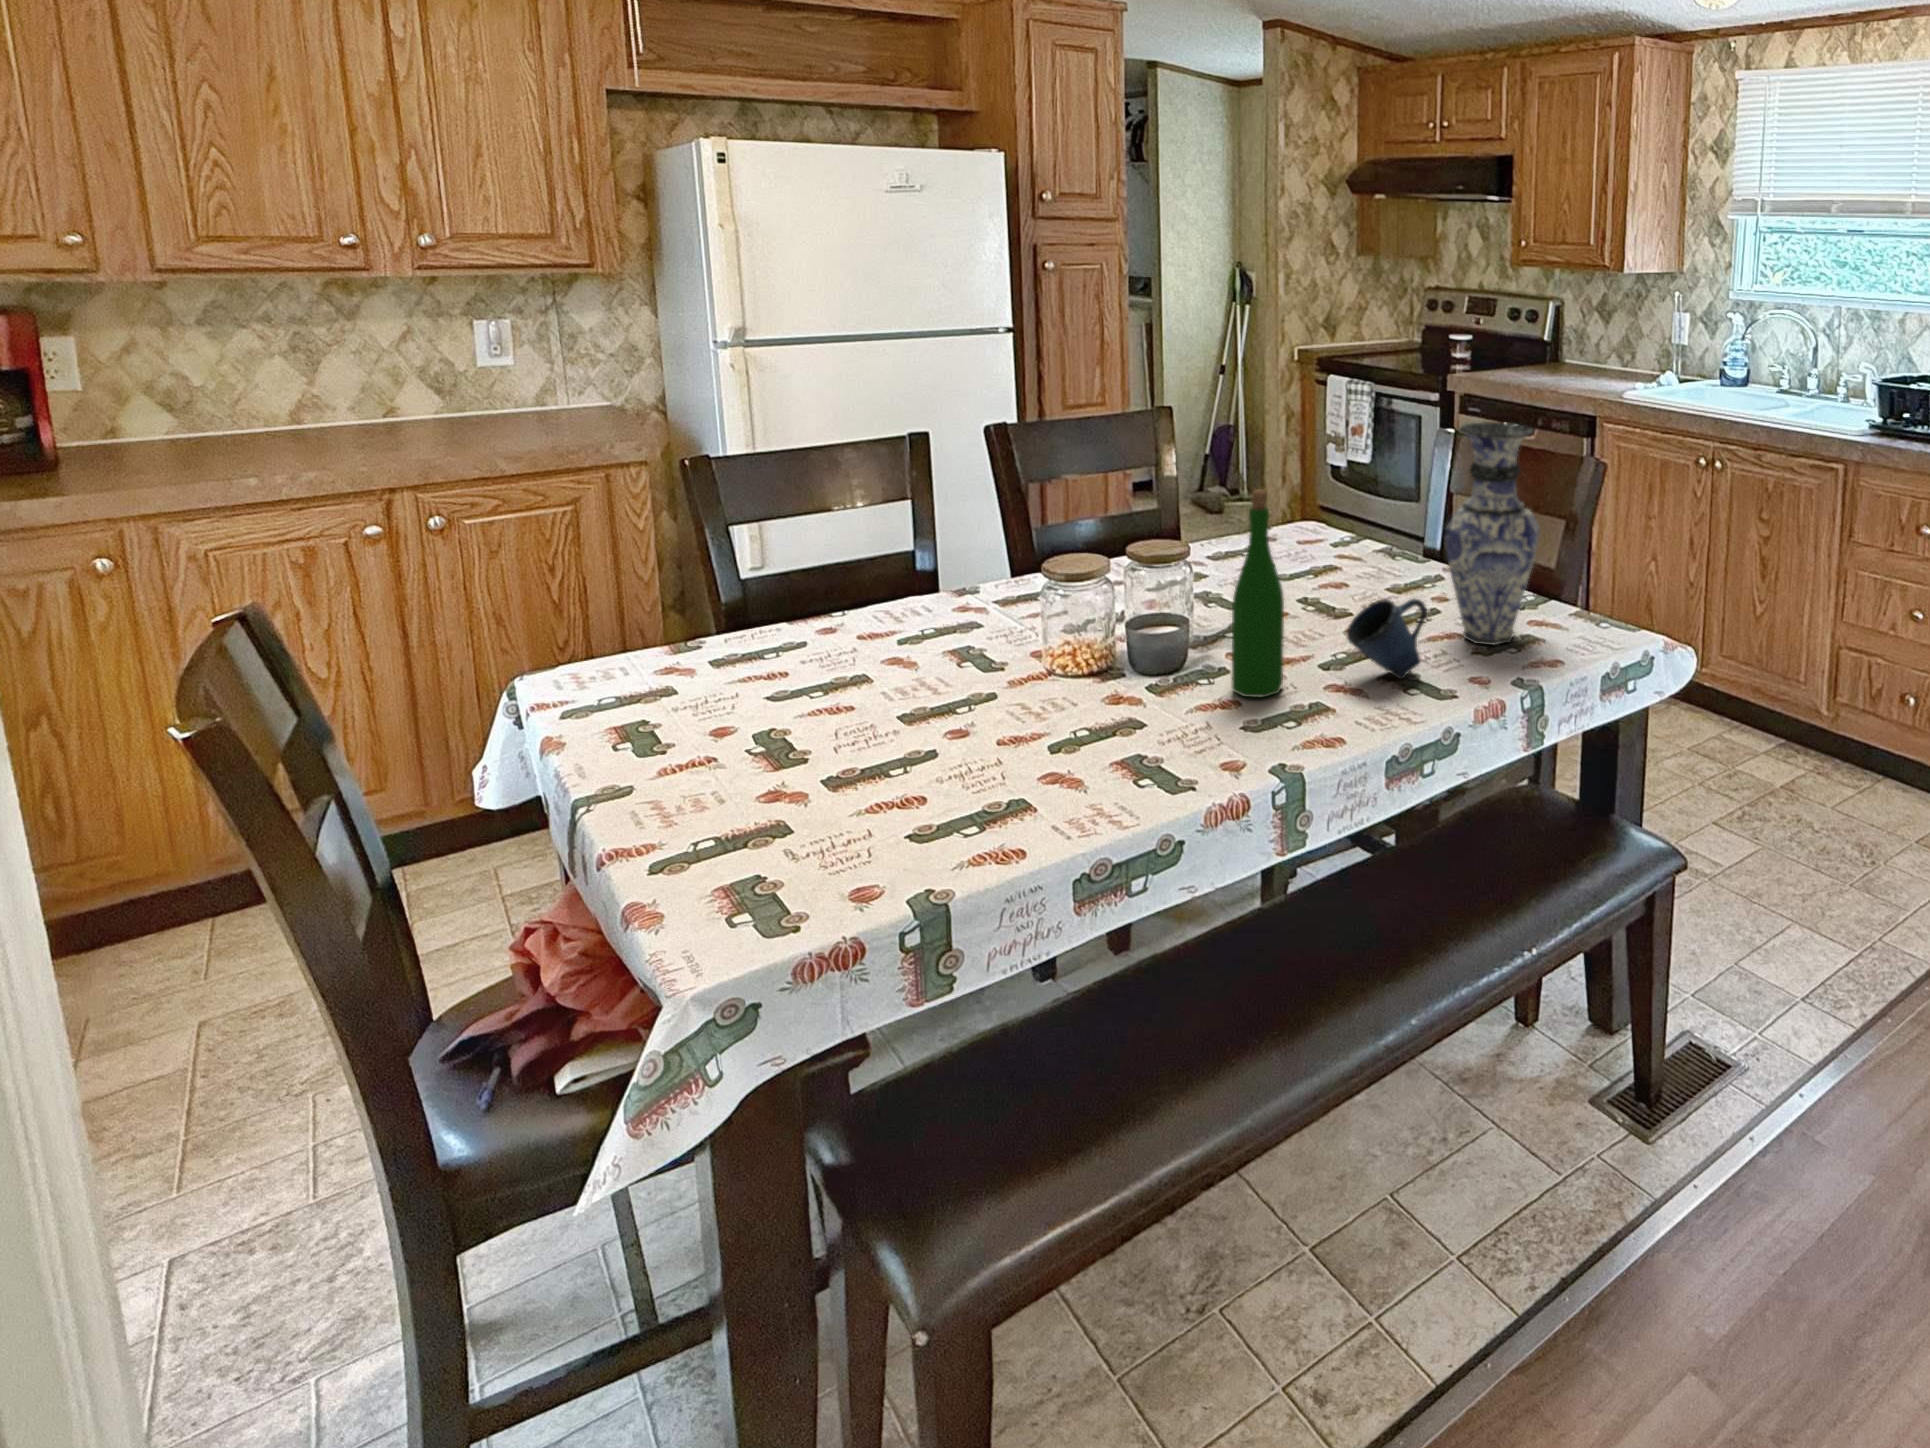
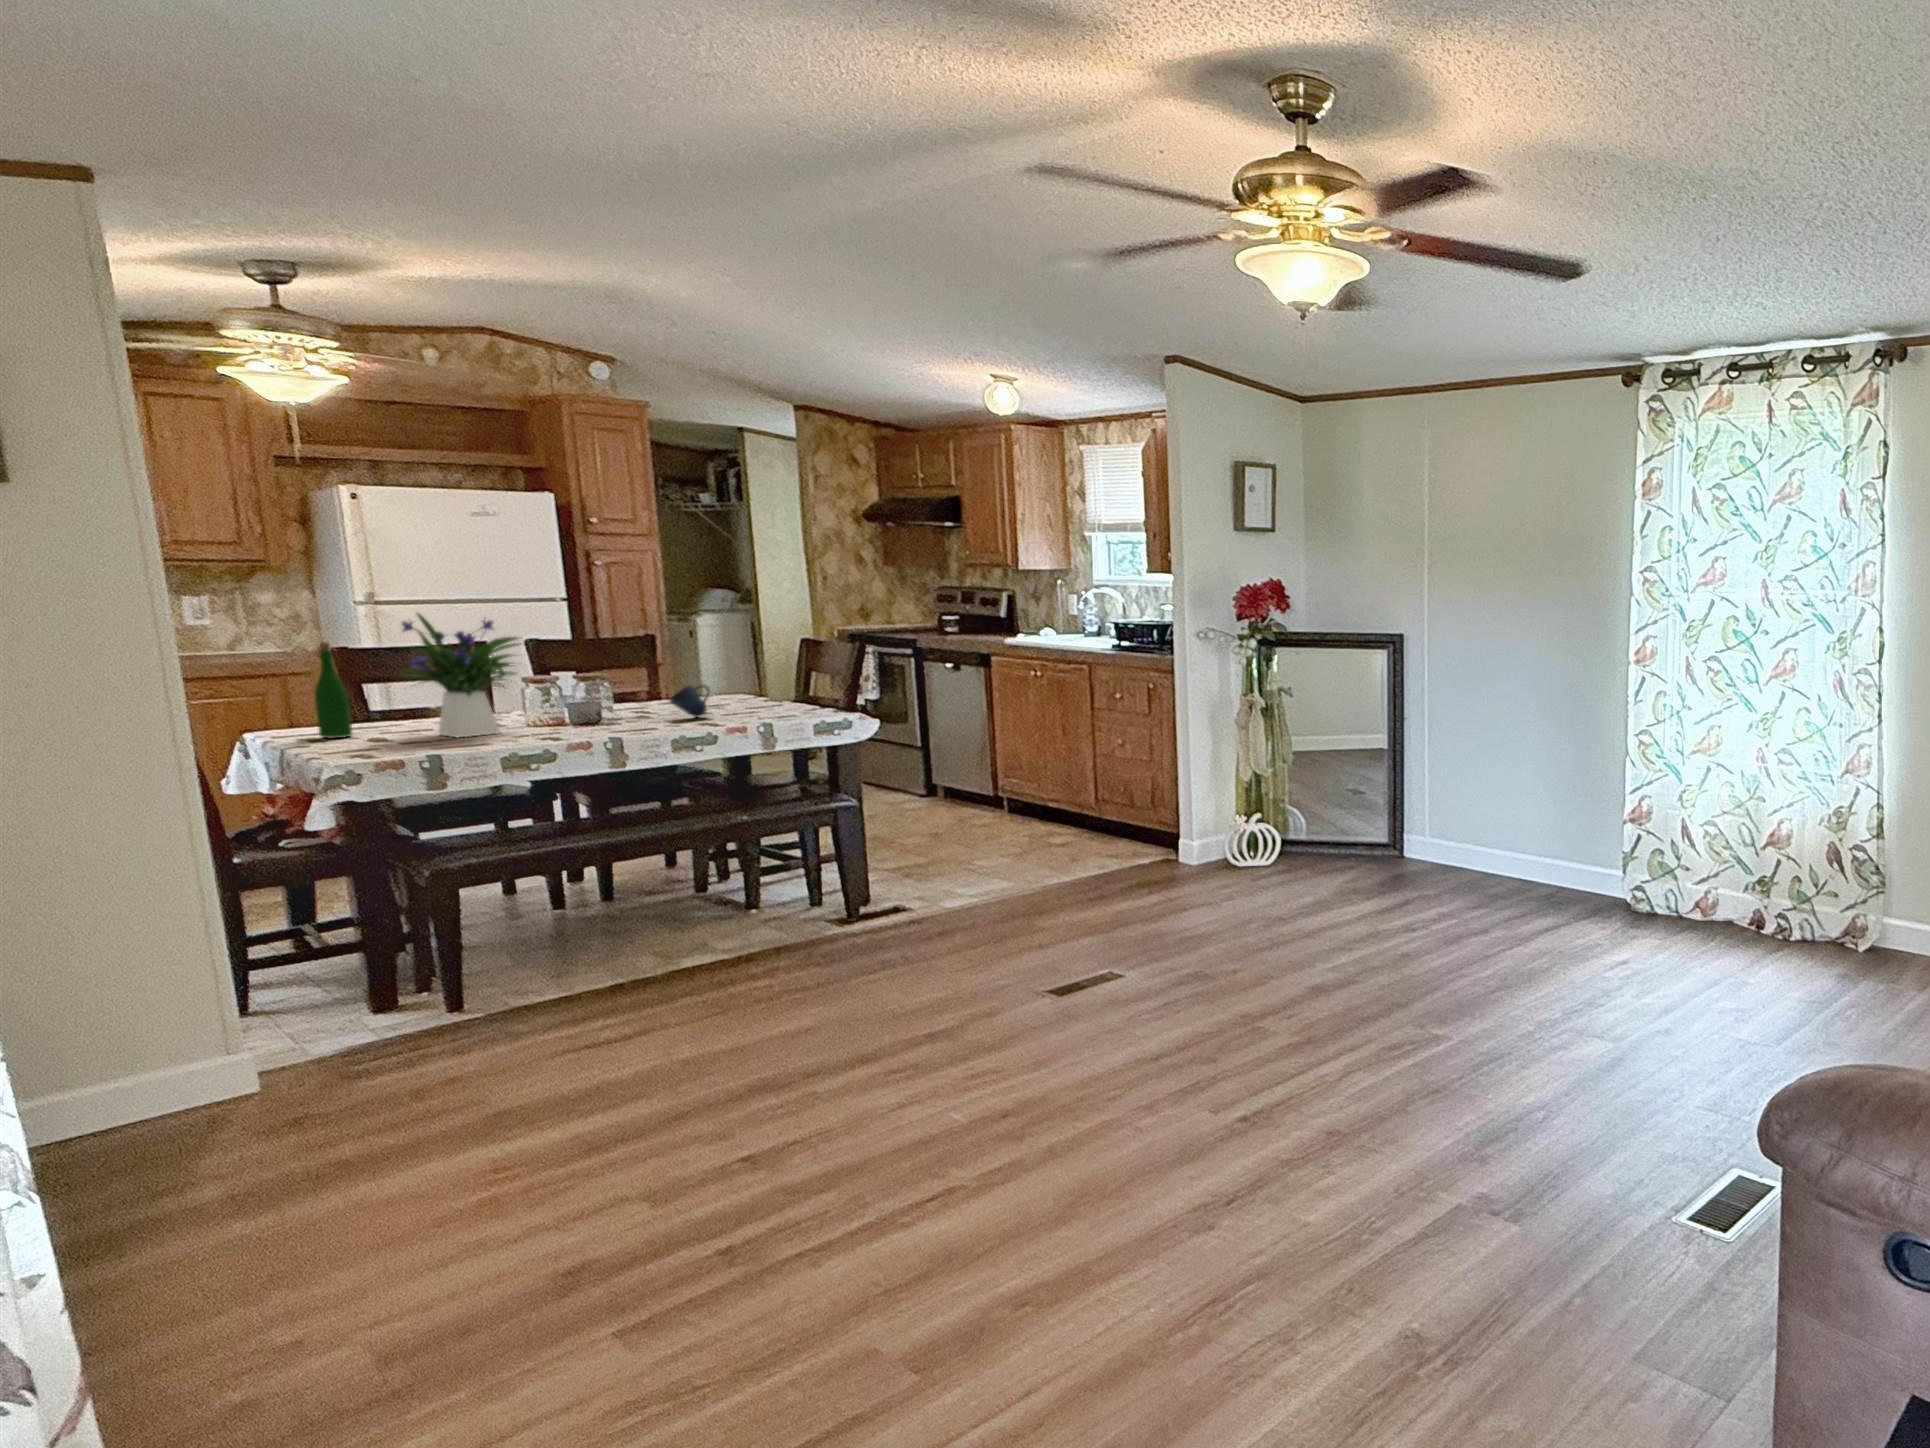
vase: present [1445,422,1540,645] -> none [731,616,782,712]
flower arrangement: none [776,460,1114,786] -> present [394,614,519,737]
wine bottle: present [1232,489,1284,697] -> present [315,642,352,738]

